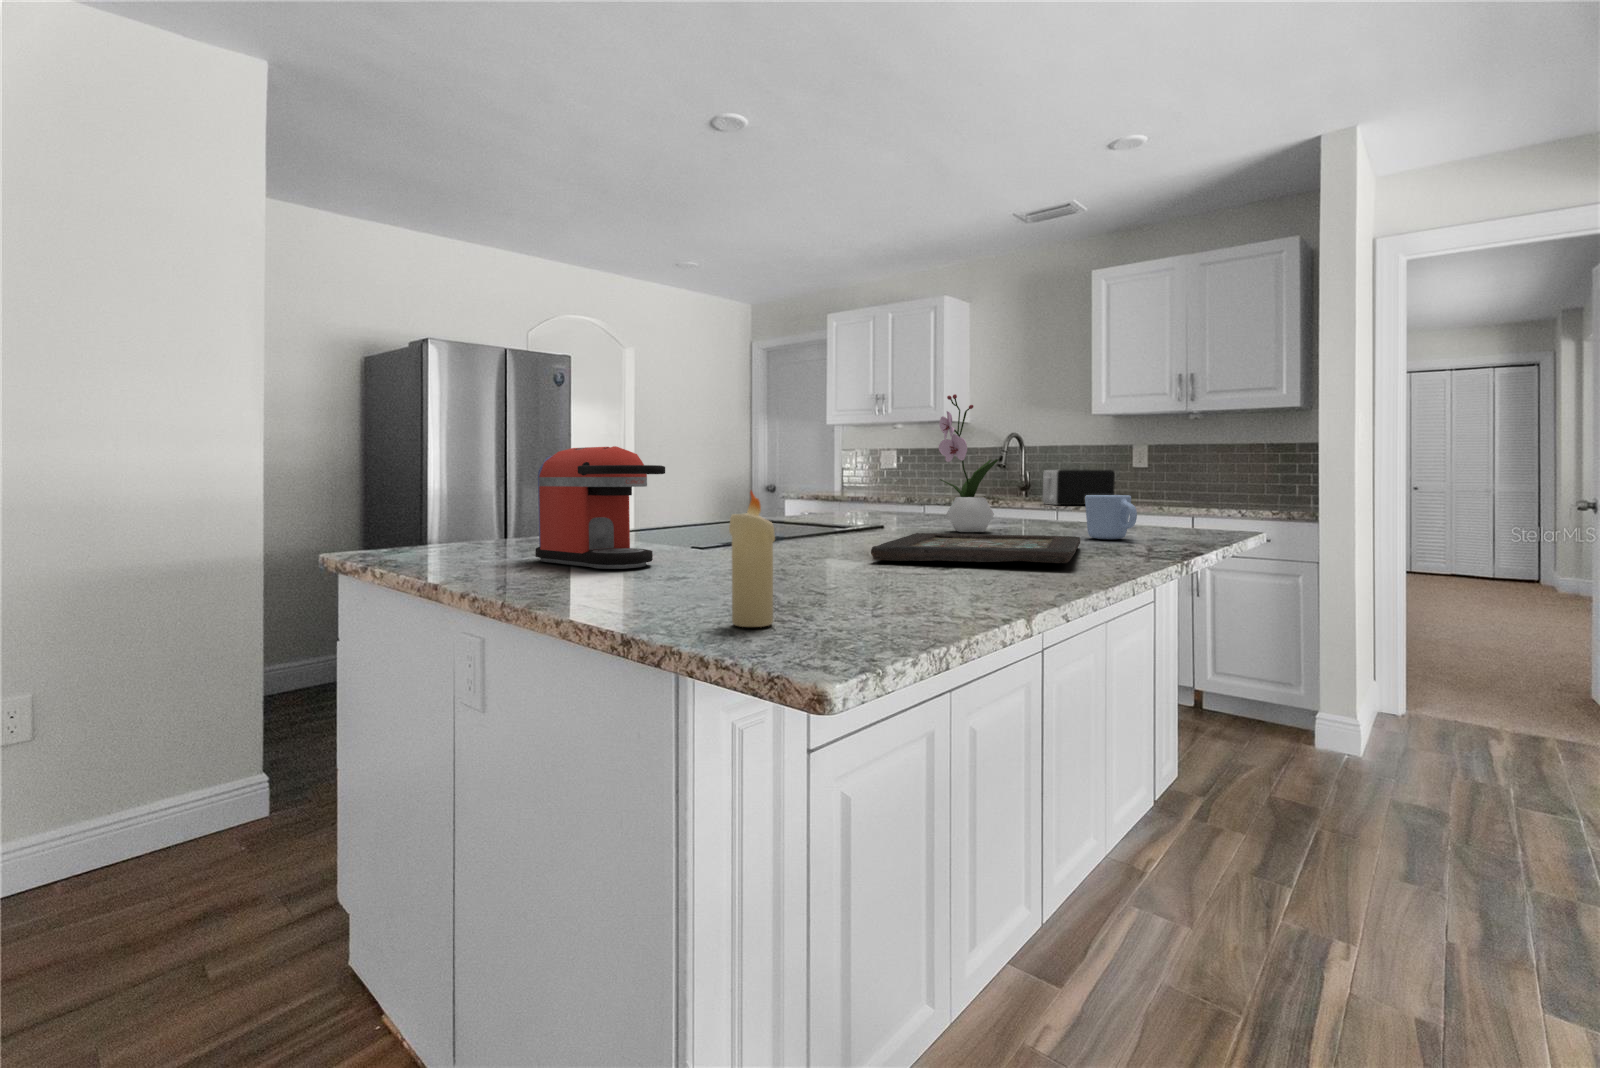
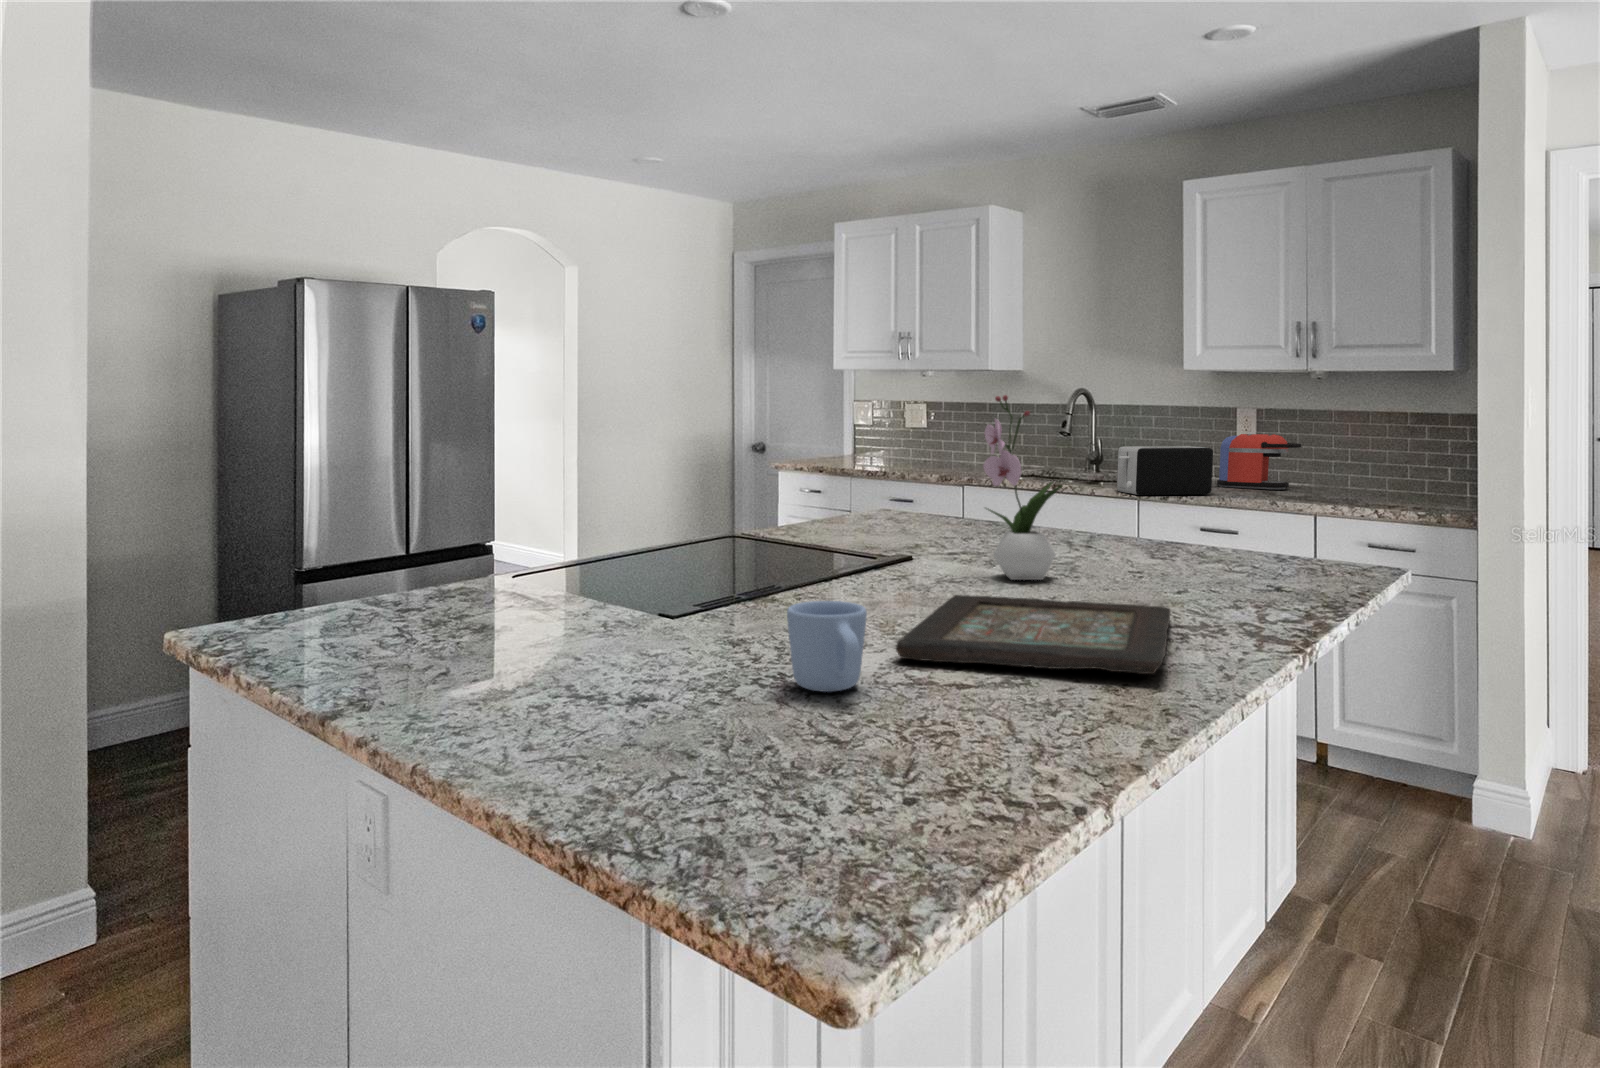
coffee maker: present [535,446,665,569] -> present [1217,434,1301,489]
candle: present [729,491,775,627] -> none [715,657,775,839]
mug: present [1085,495,1137,539] -> present [787,601,867,692]

